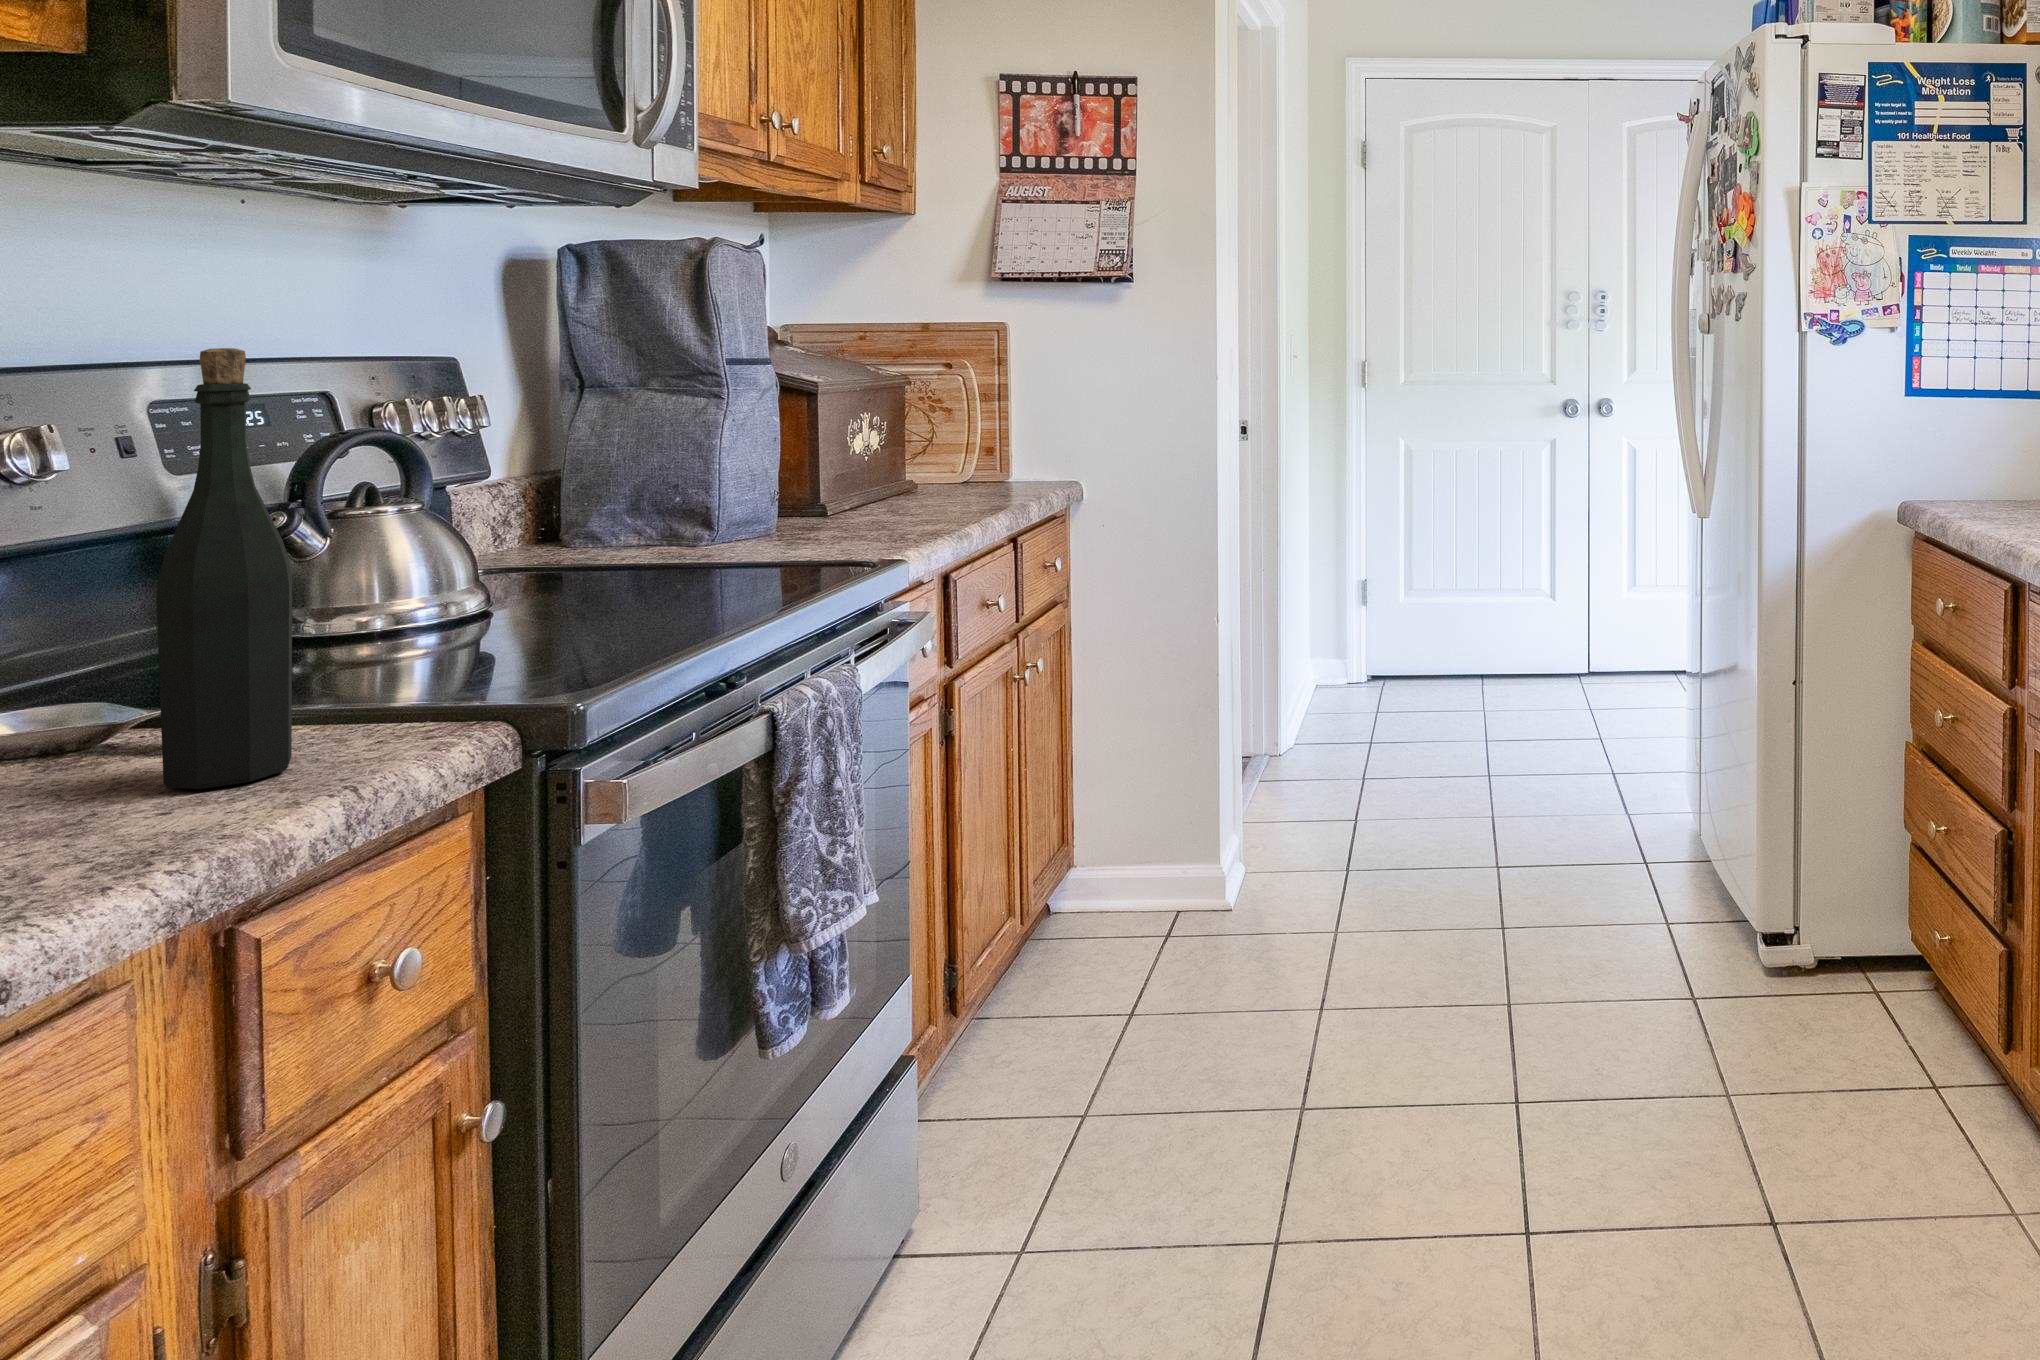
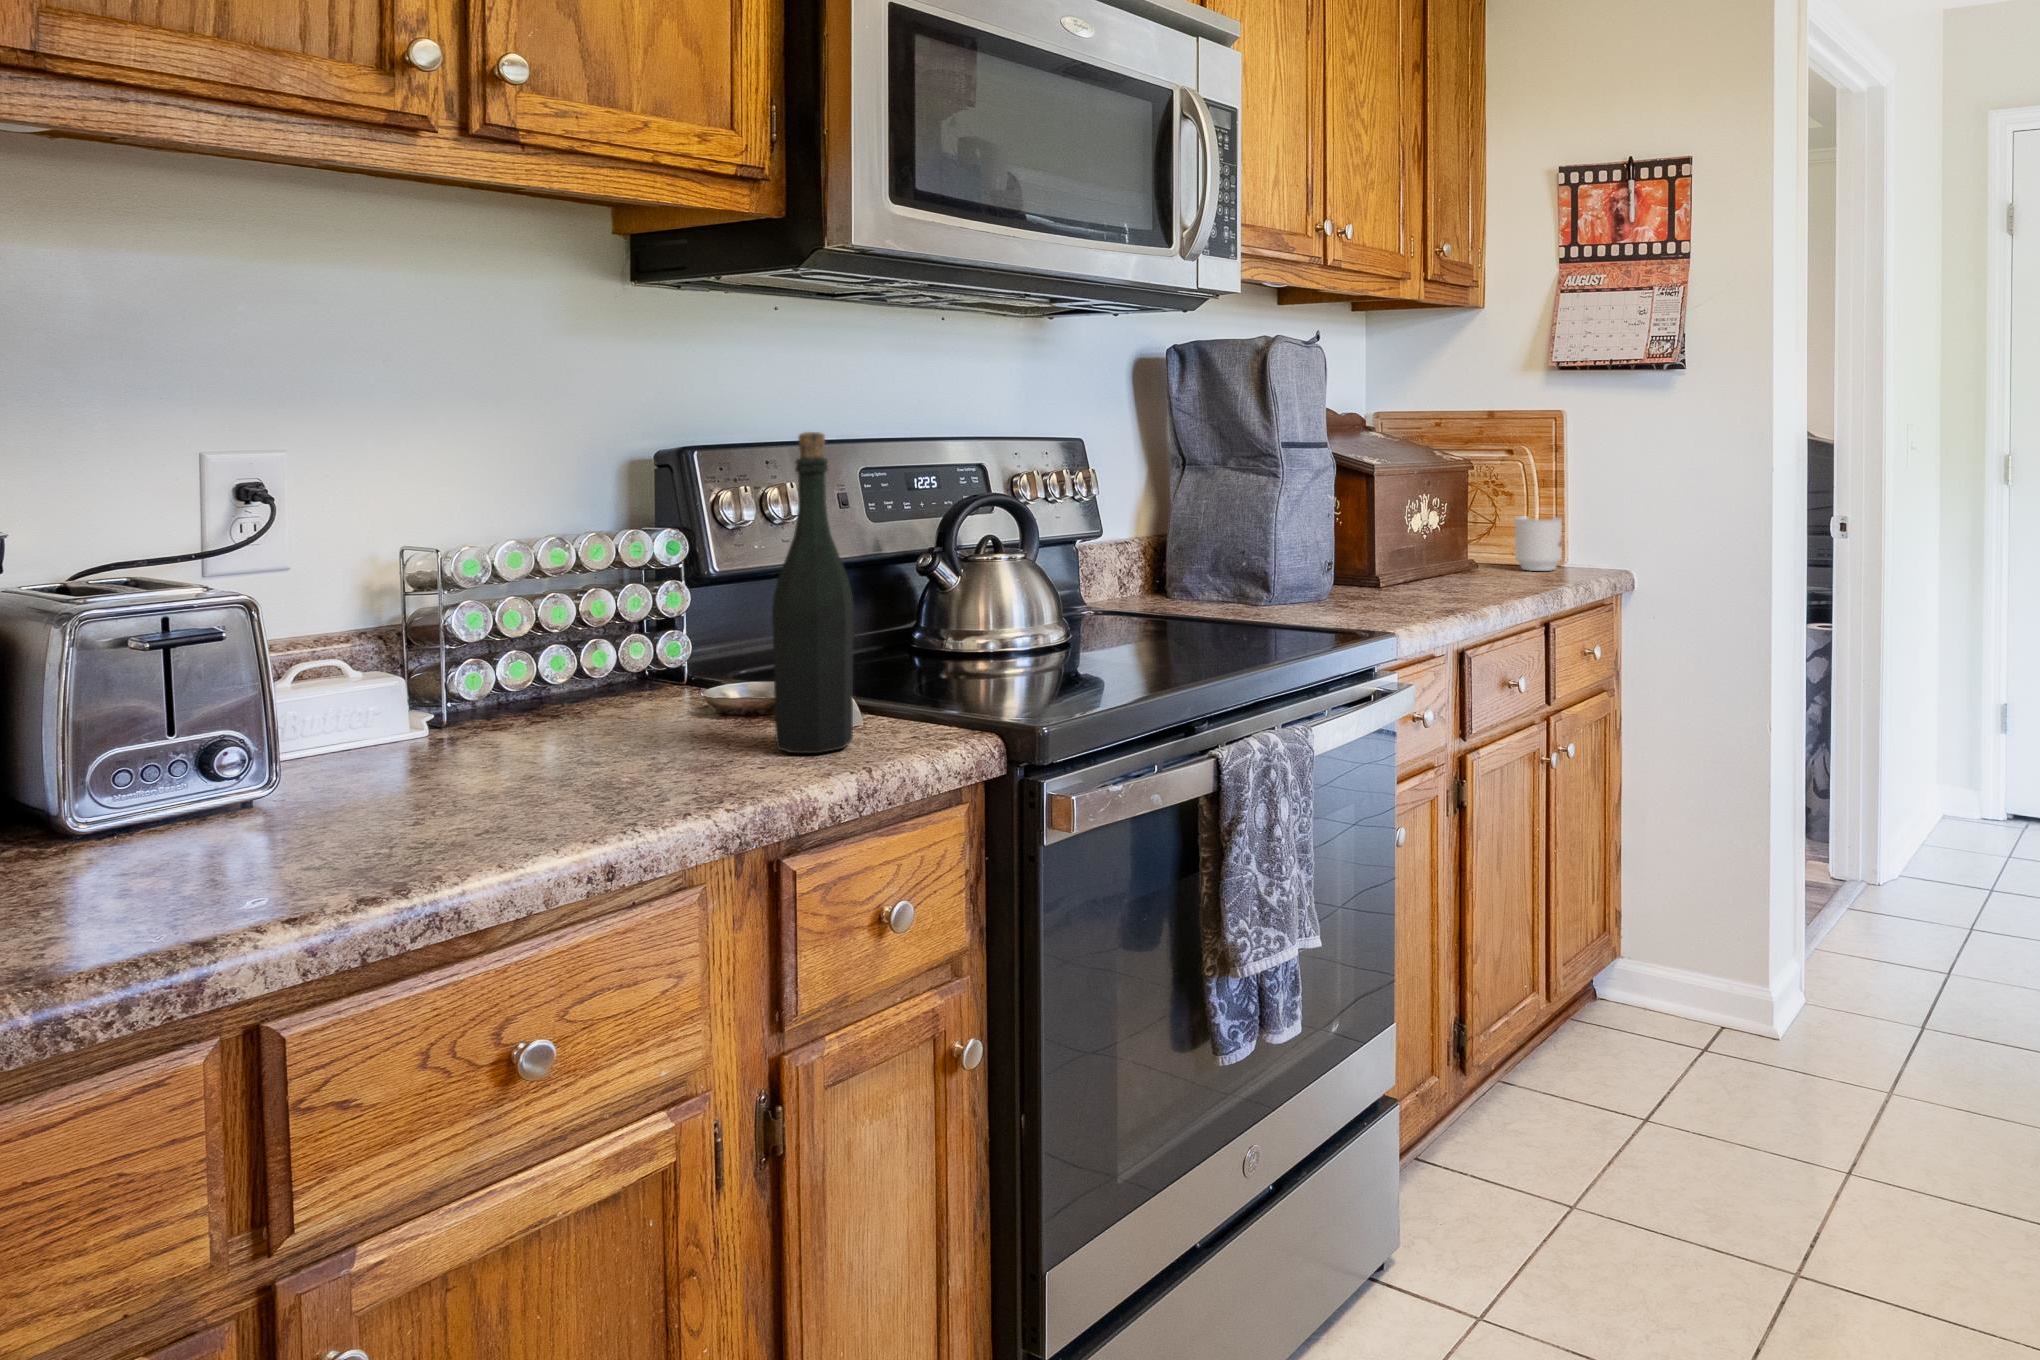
mug: none [959,433,1012,490] -> present [1515,516,1562,571]

